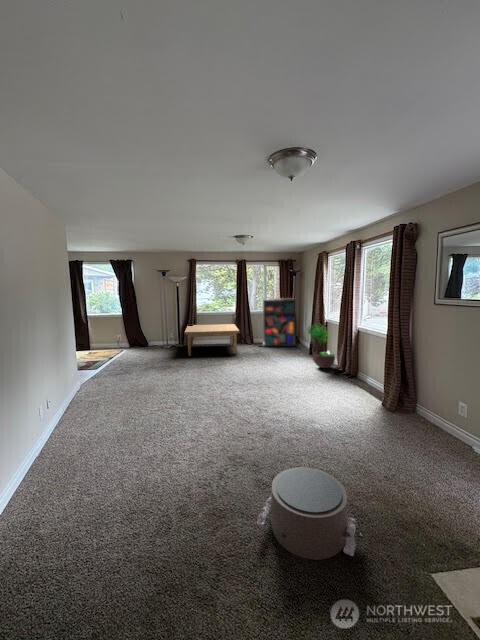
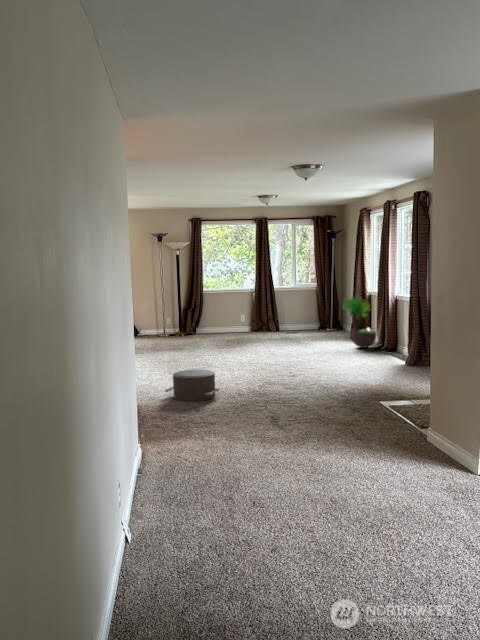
bookshelf: present [263,298,295,346] -> none [291,268,336,333]
coffee table: present [184,324,239,356] -> none [190,304,262,343]
pouf: present [257,467,356,560] -> present [165,370,220,401]

